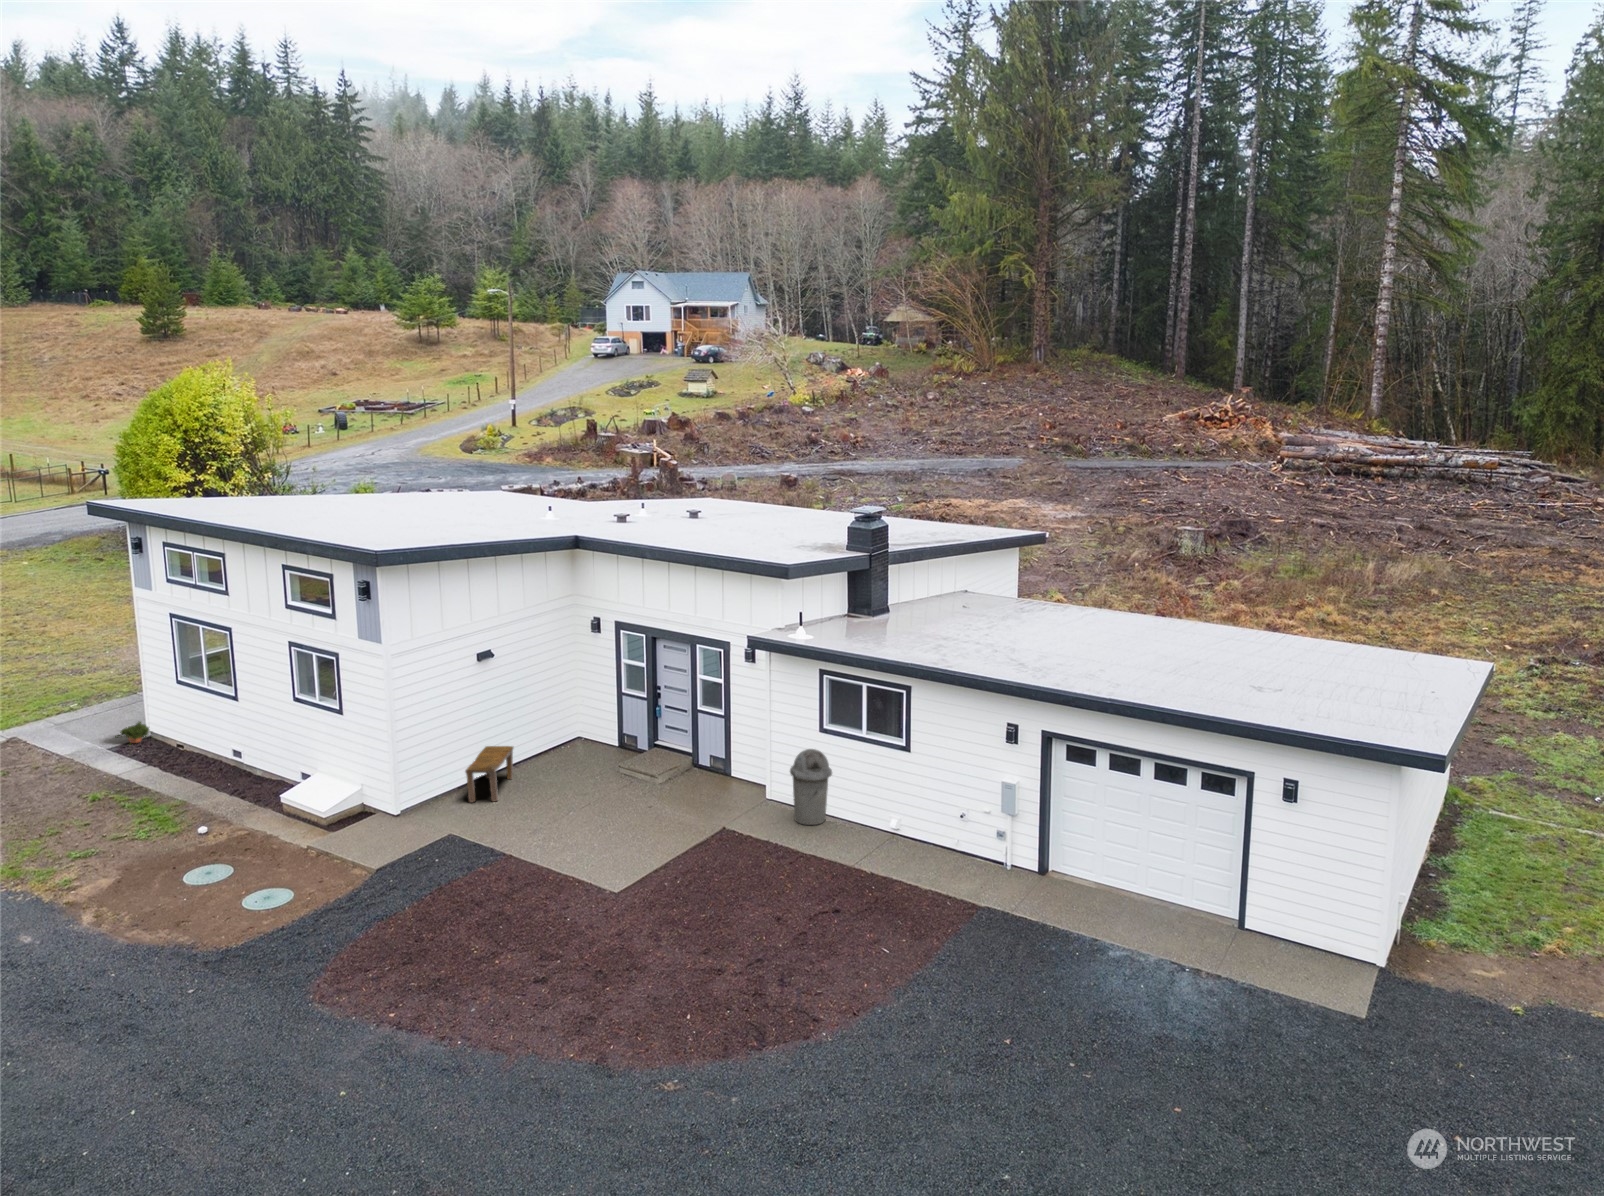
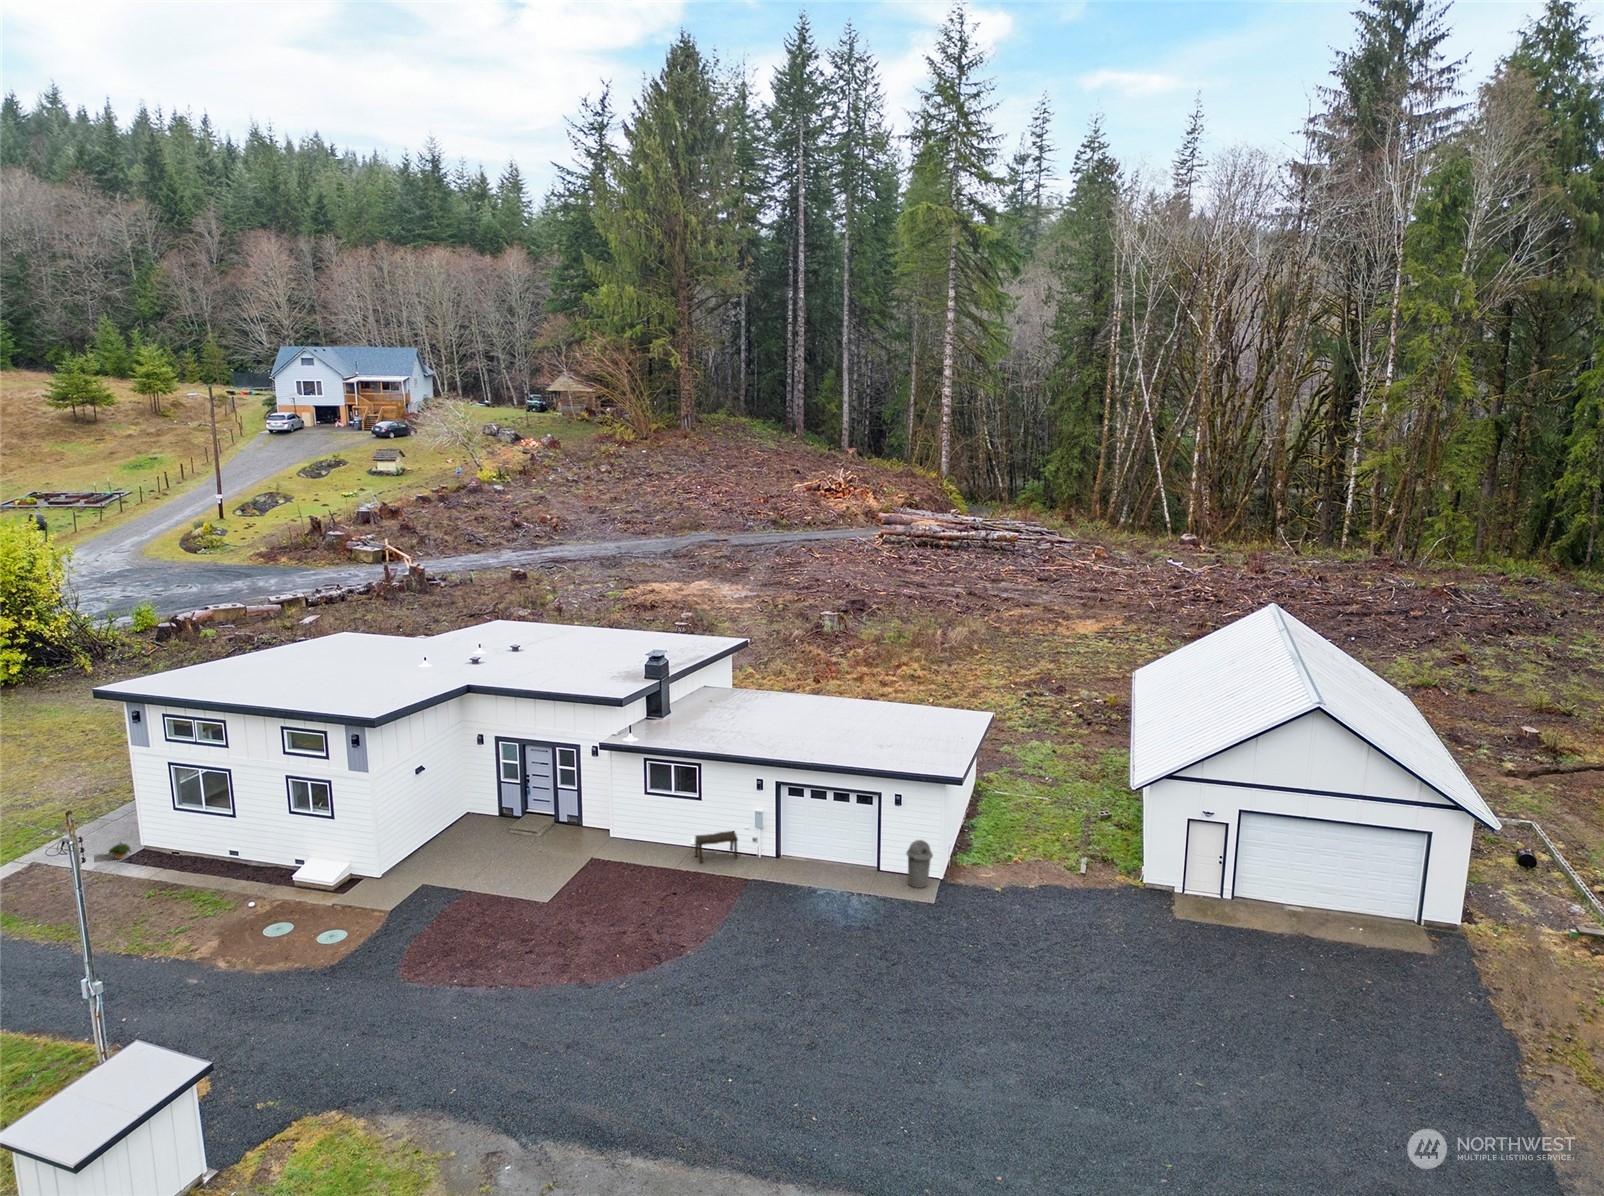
bench: present [465,746,513,803] -> present [695,831,738,863]
trash can: present [790,749,832,825] -> present [907,840,933,888]

